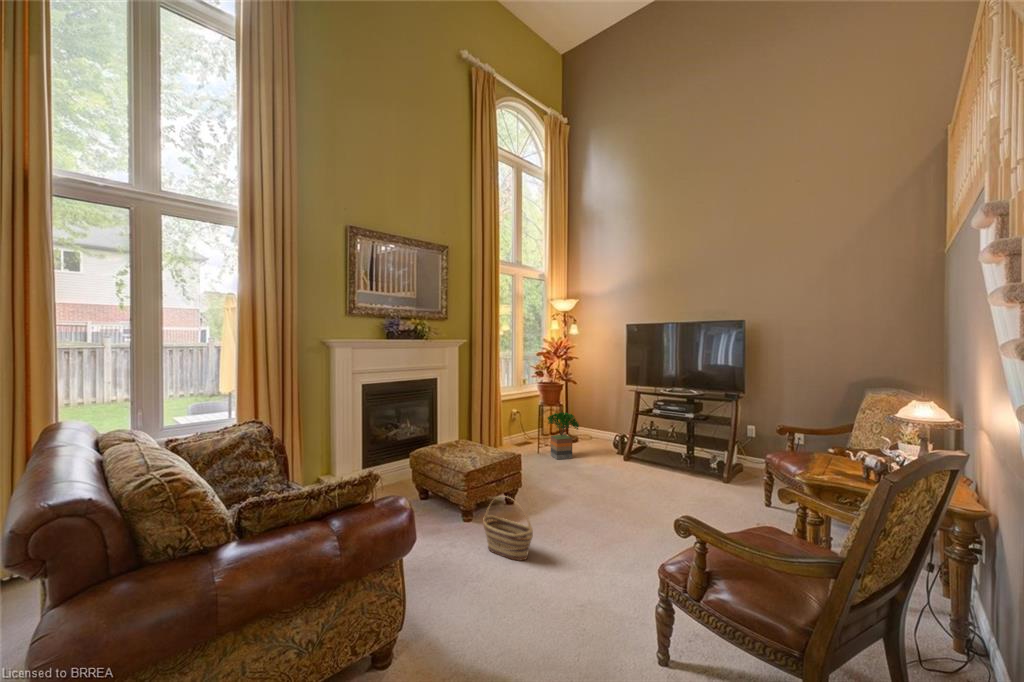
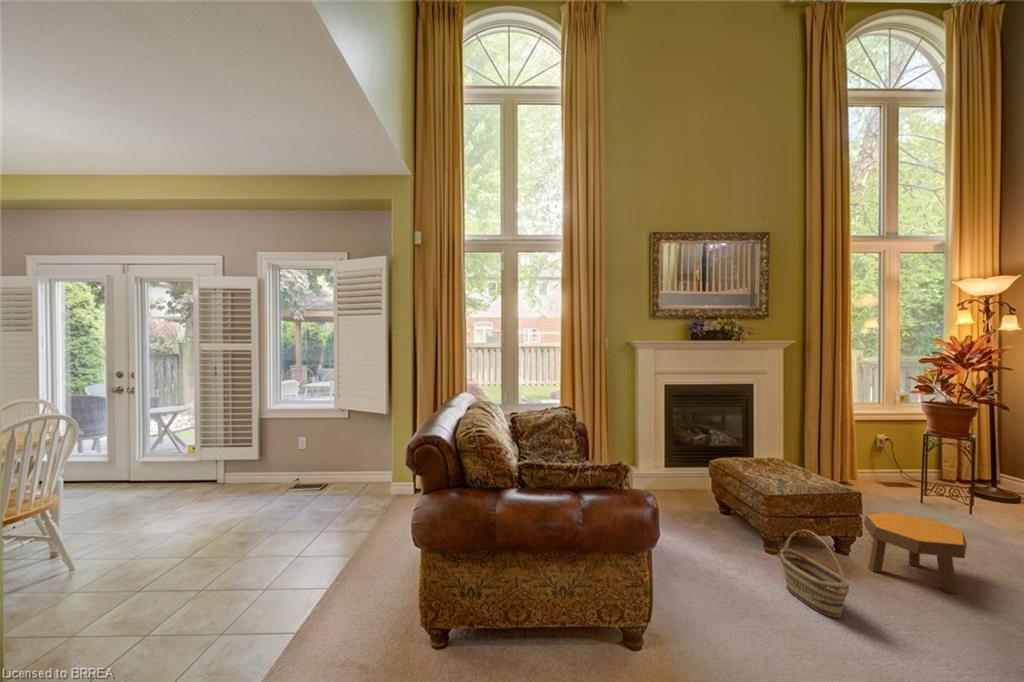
potted tree: present [548,412,579,460] -> none [929,445,999,519]
footstool: none [526,466,582,514] -> present [864,512,967,593]

